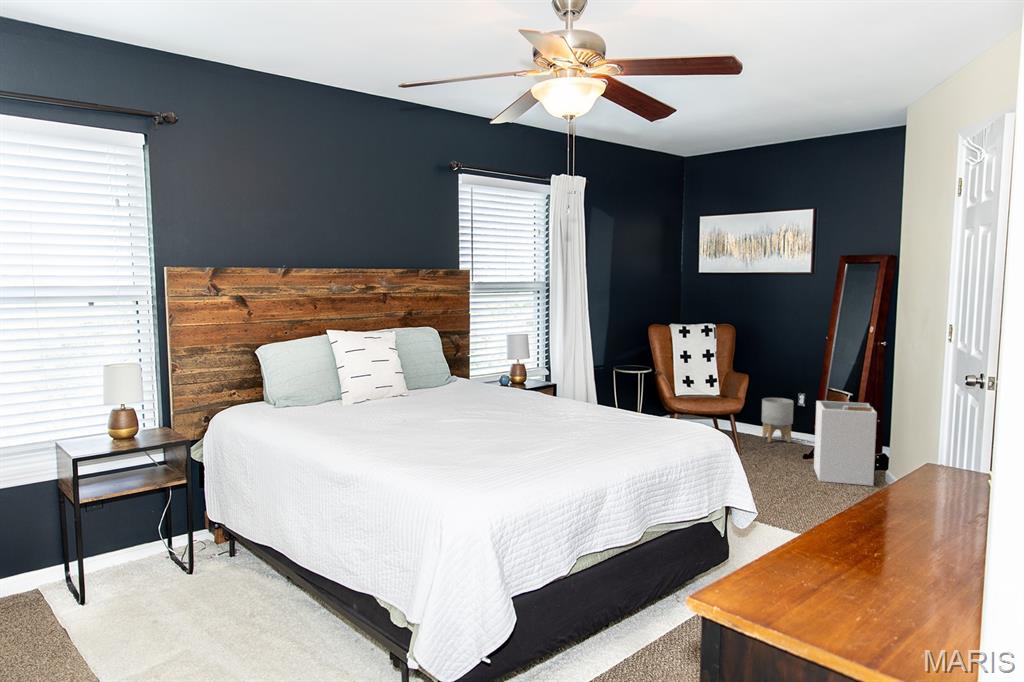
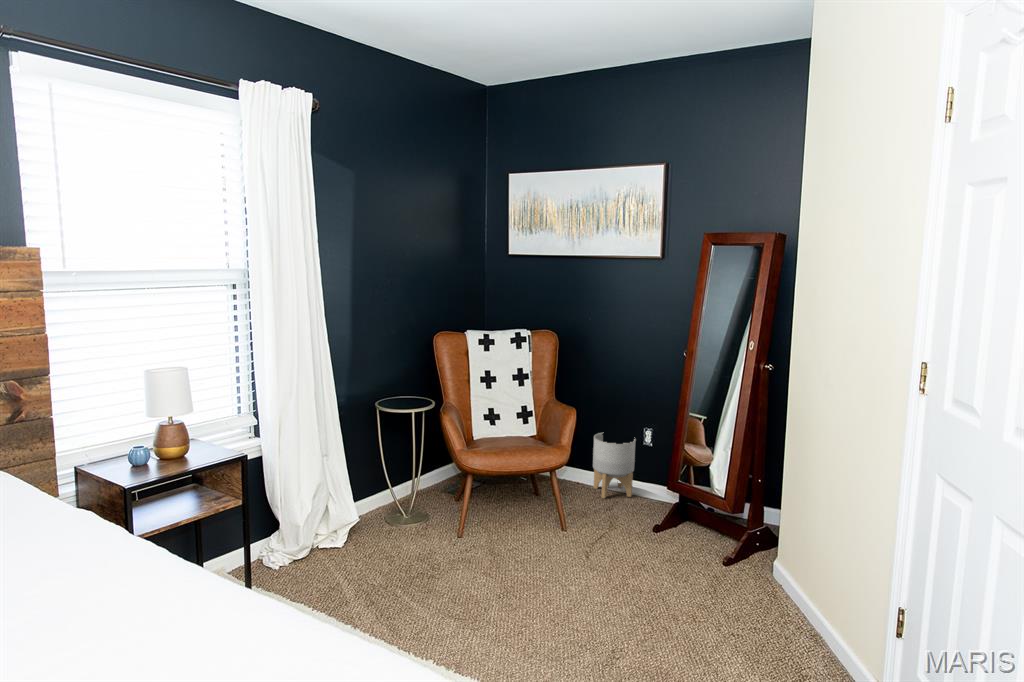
laundry hamper: present [814,401,877,486] -> none [675,456,780,598]

